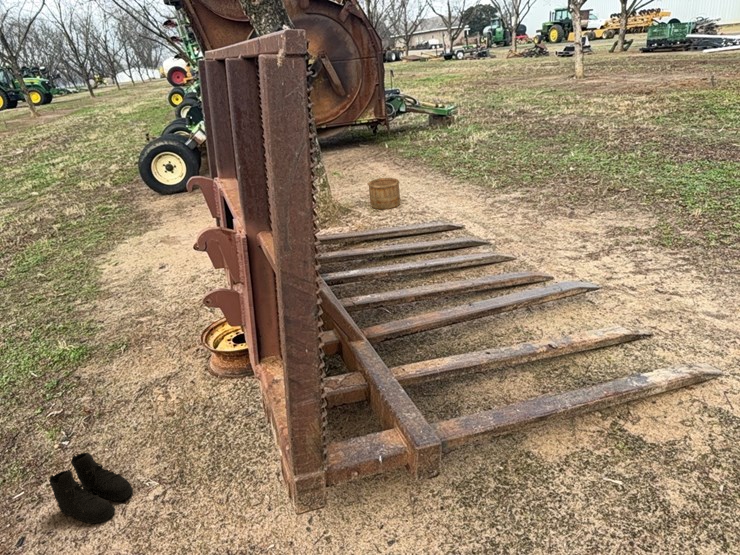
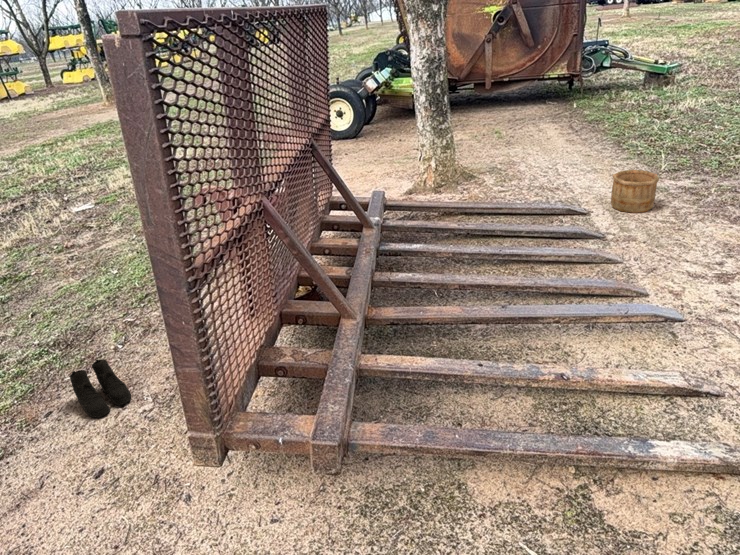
wooden bucket: present [368,178,400,209] -> present [611,170,659,213]

